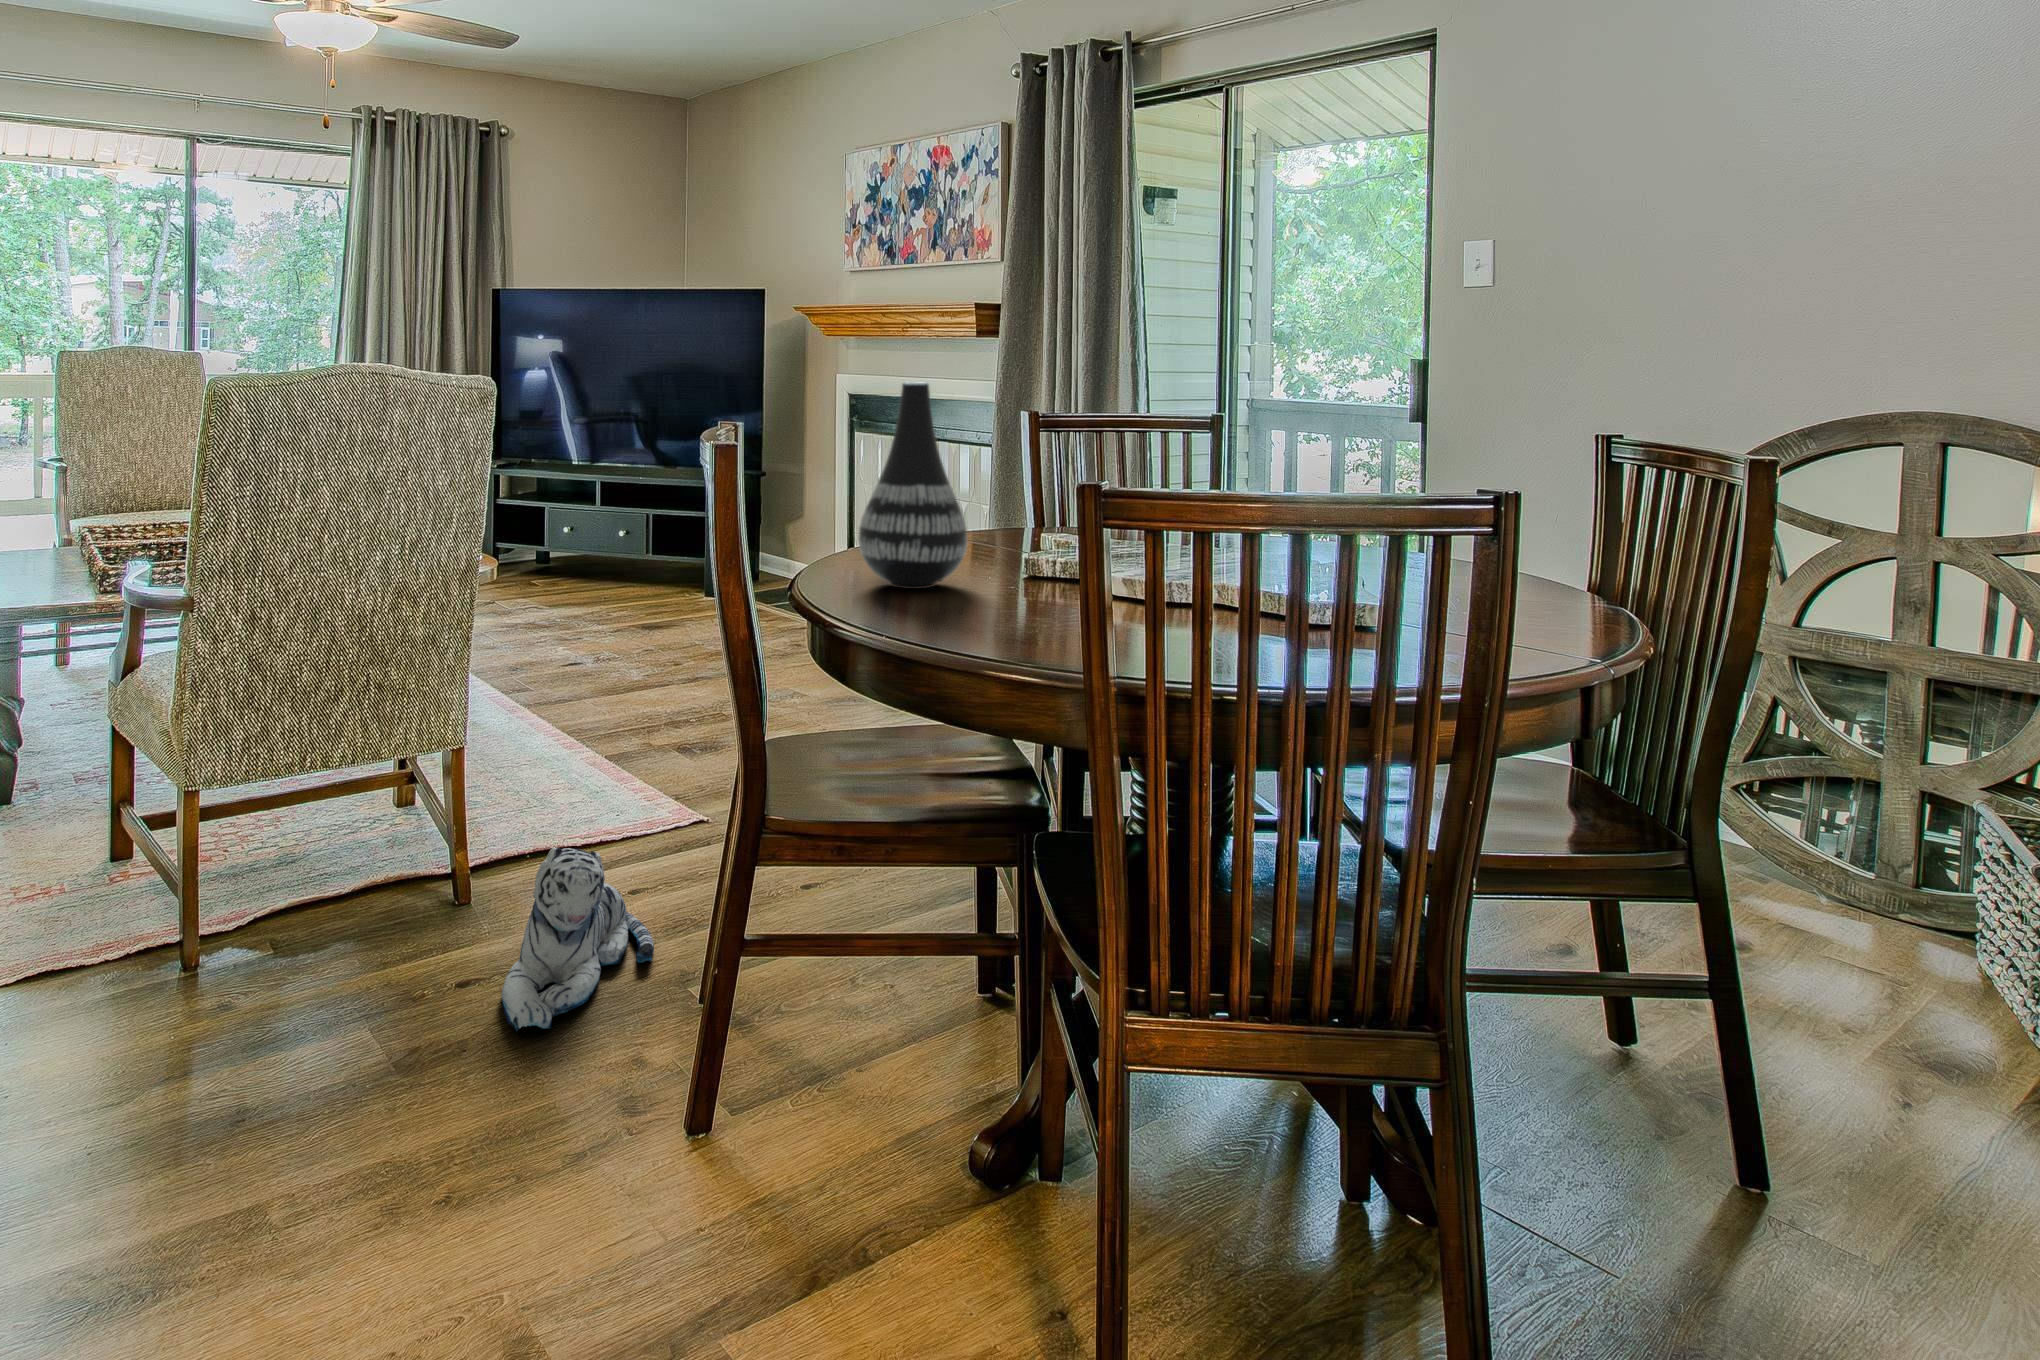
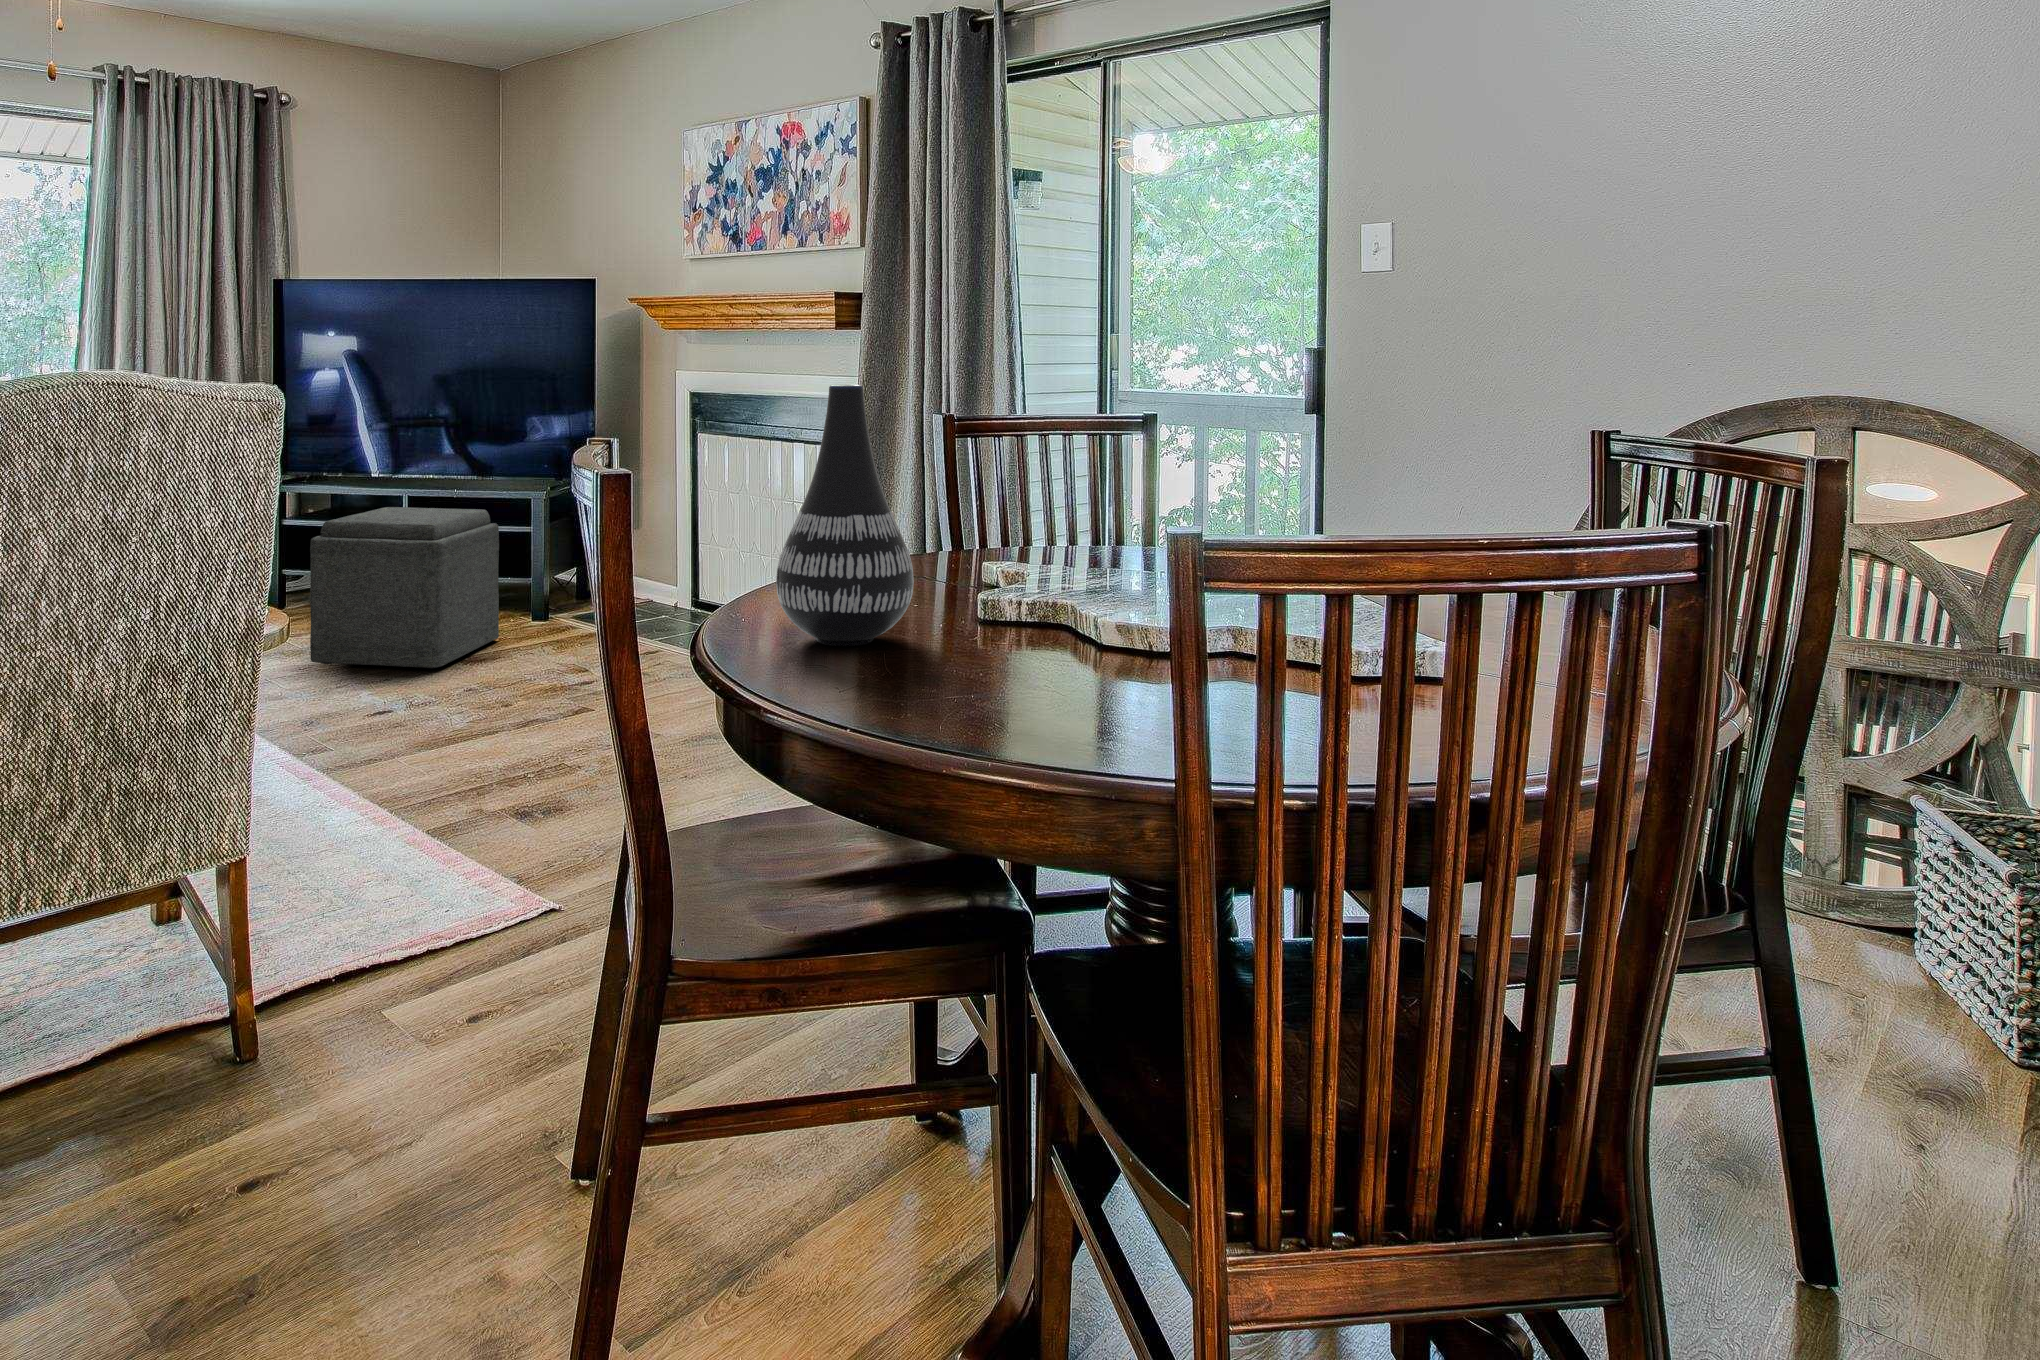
ottoman: none [518,490,677,632] -> present [310,507,499,668]
plush toy: present [502,847,654,1031] -> none [303,991,506,1255]

